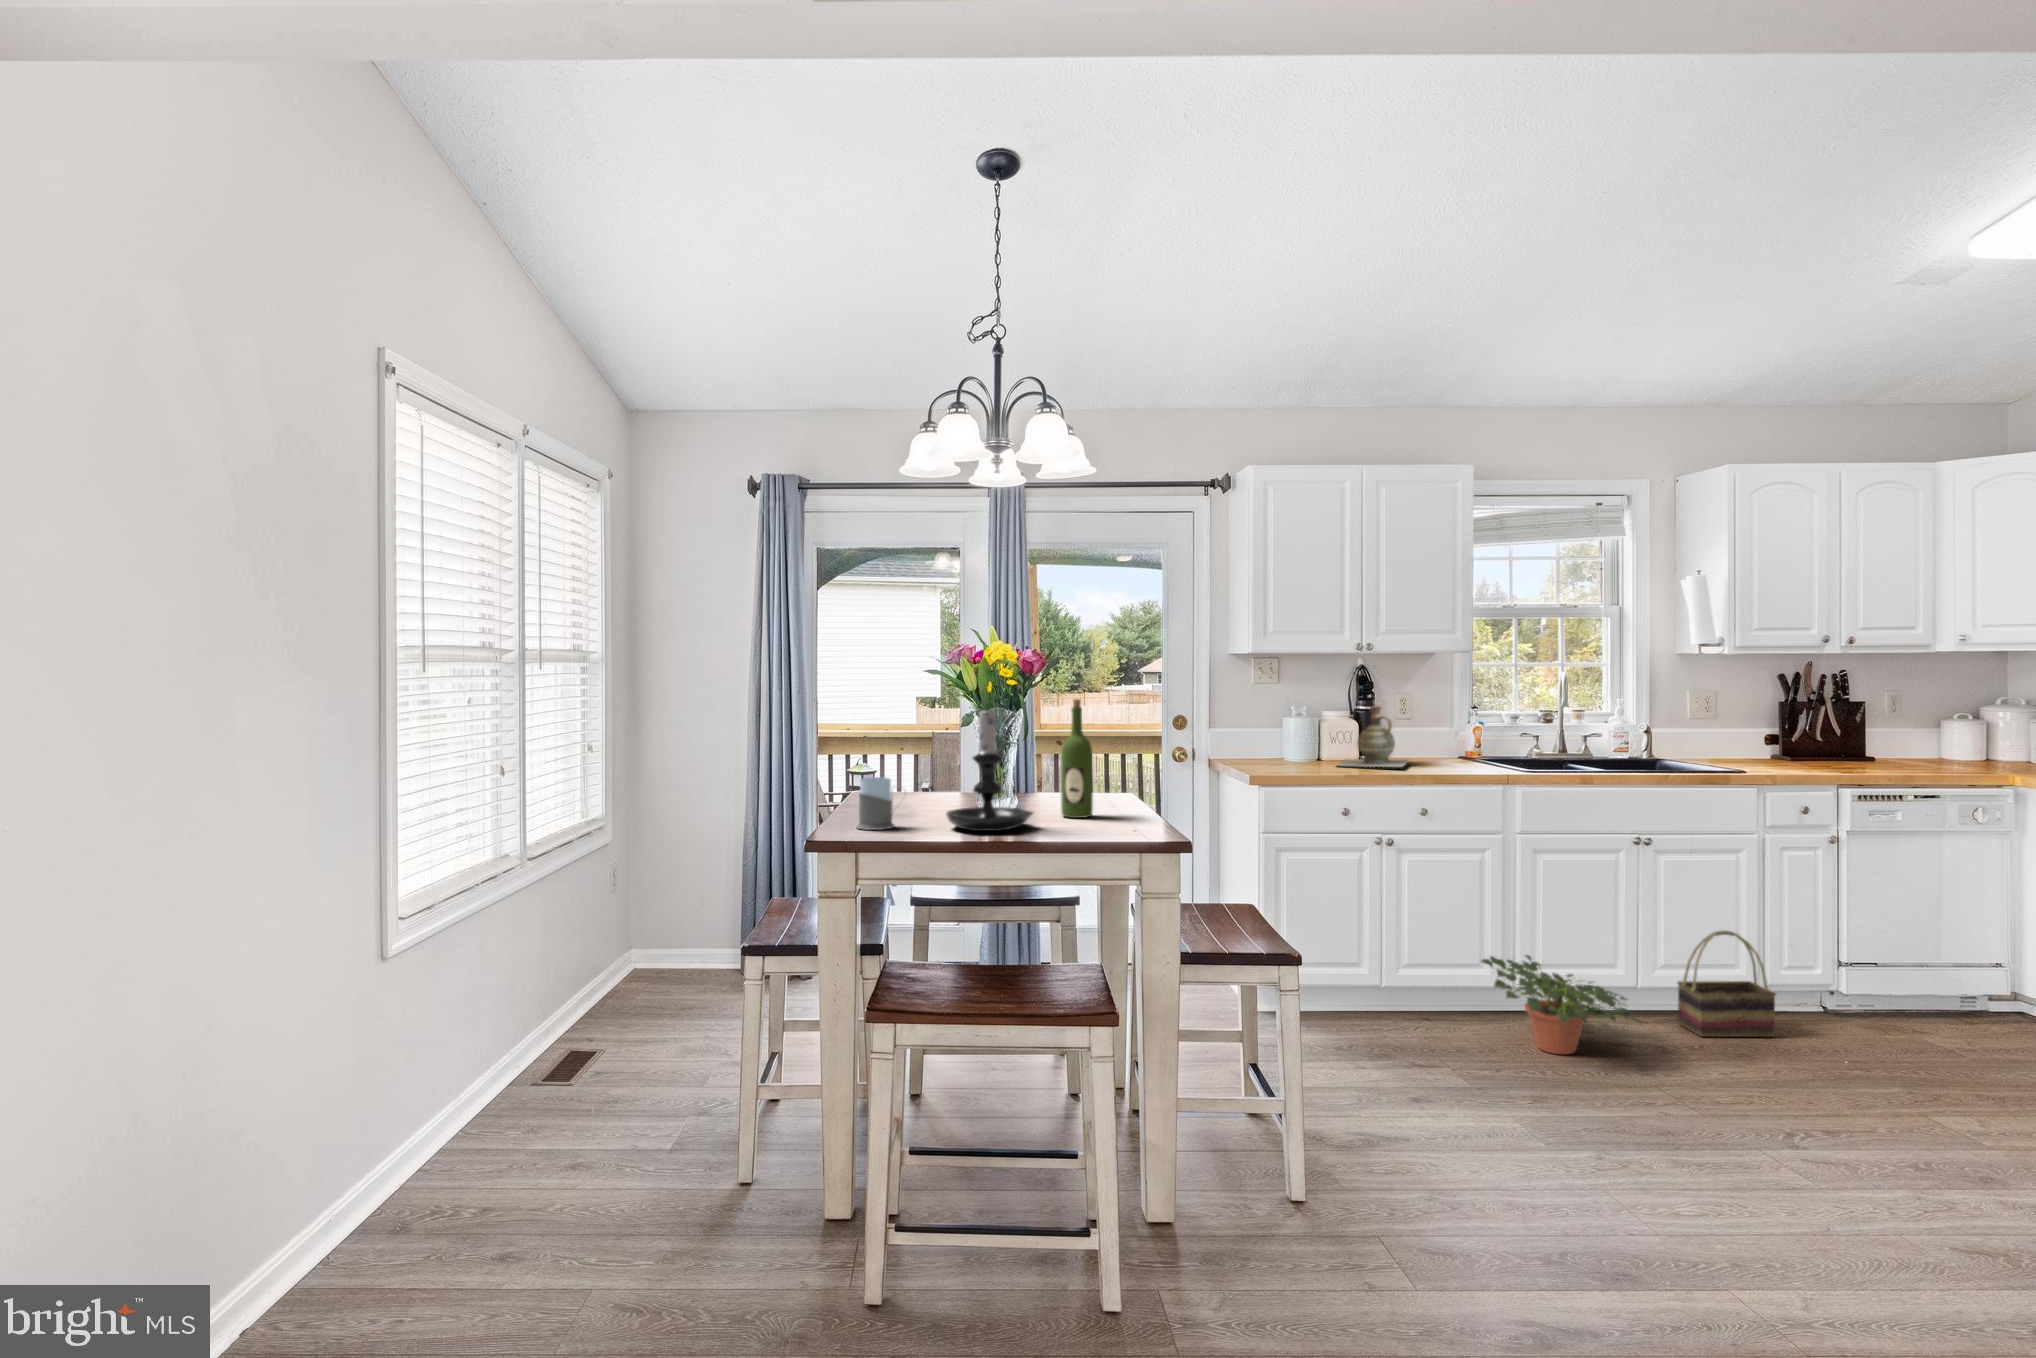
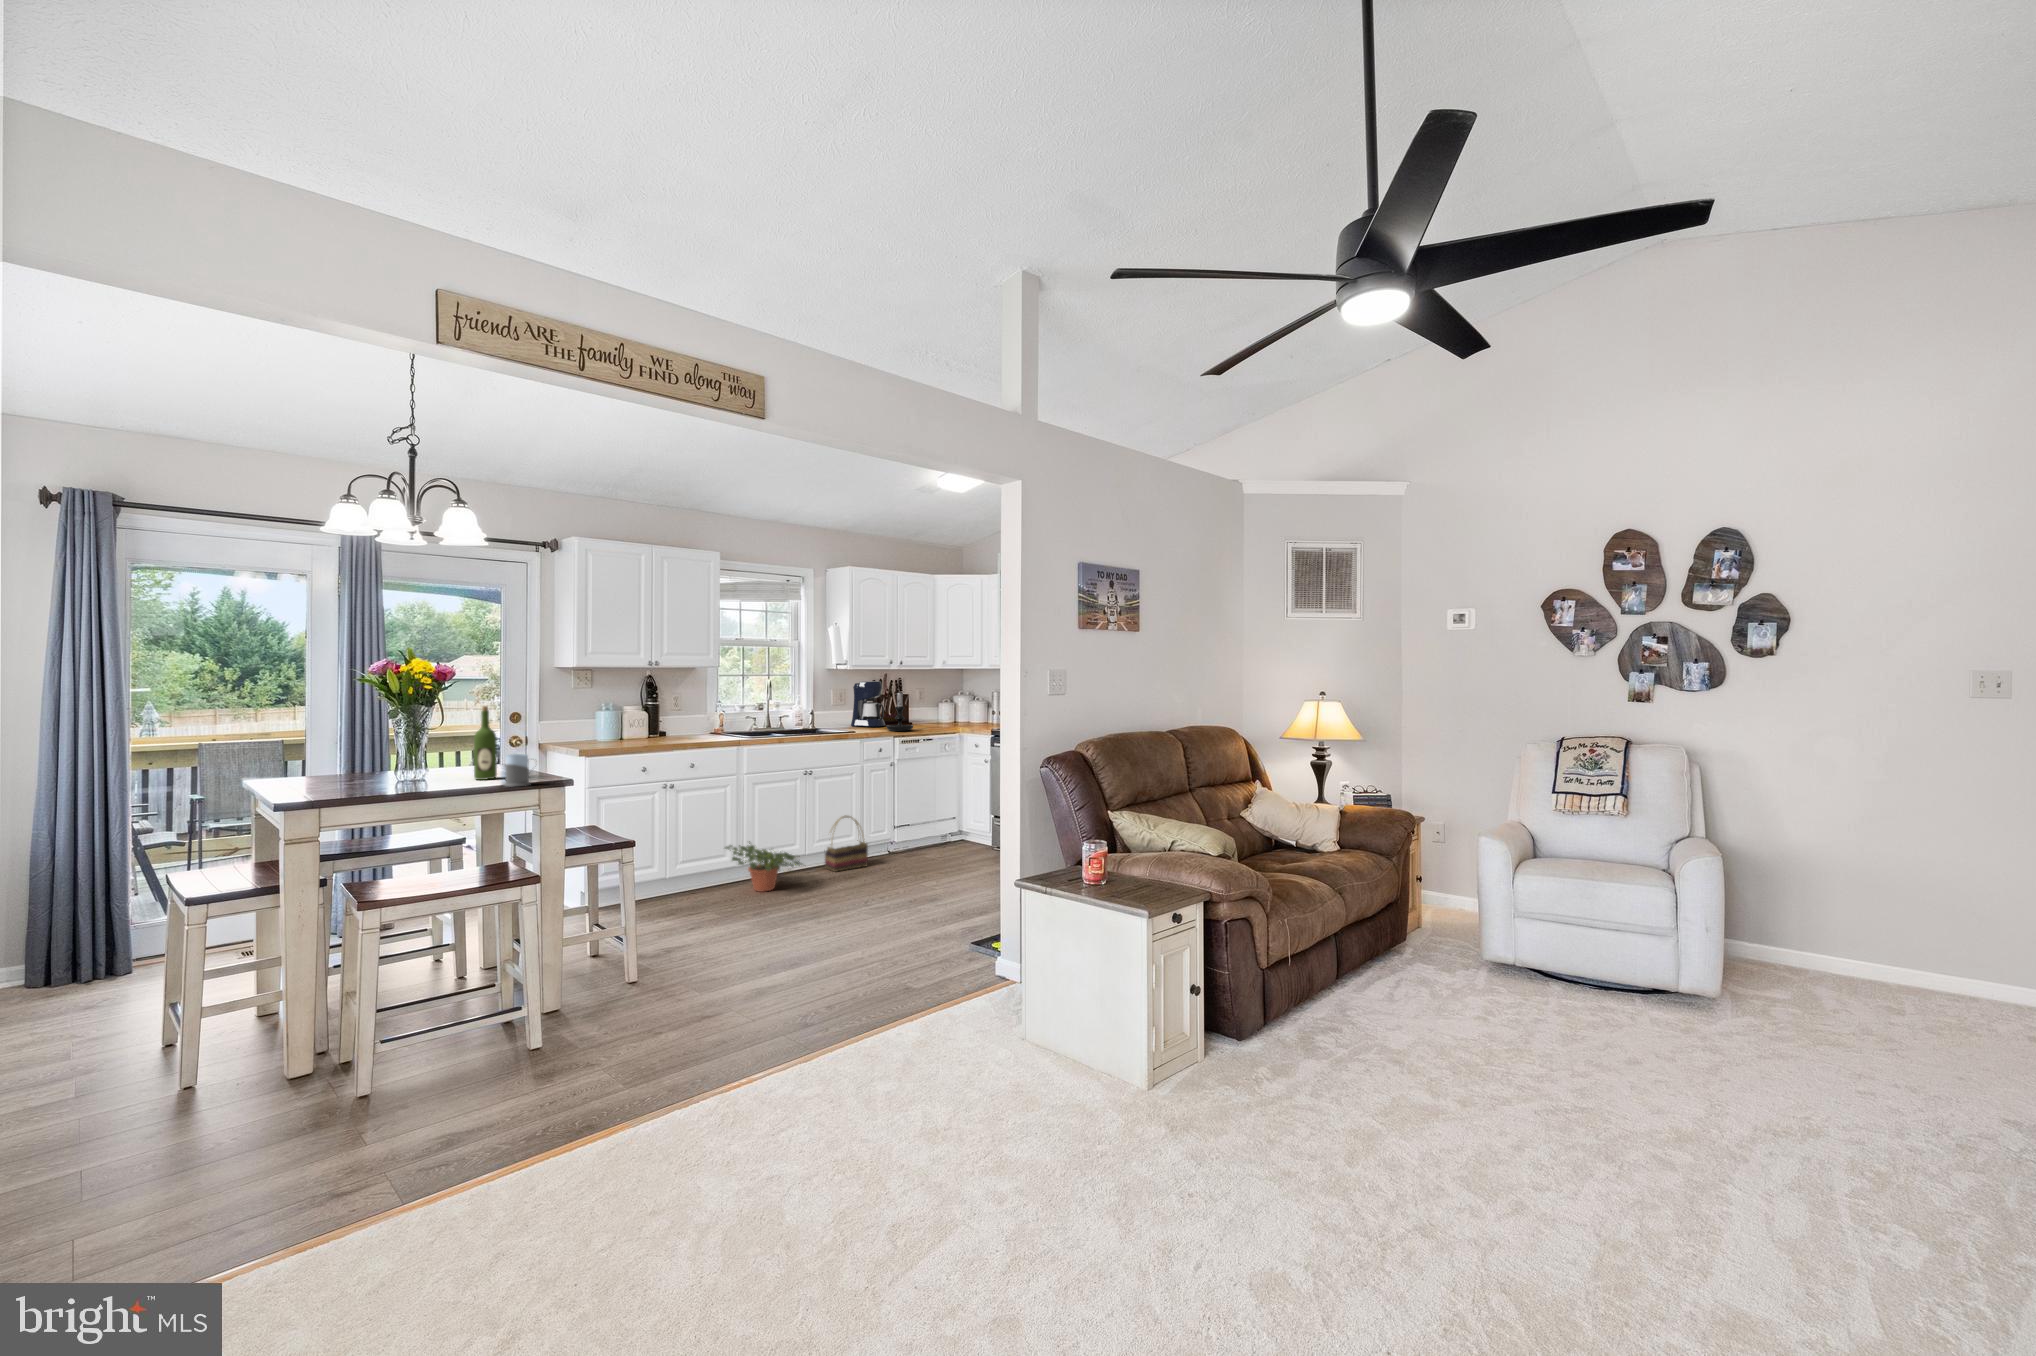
coffee maker: none [1731,674,1809,761] -> present [851,681,885,726]
ceramic jug: present [1337,706,1408,767] -> none [633,704,681,742]
candle holder: present [946,711,1033,831] -> present [886,692,913,731]
mug: present [856,777,894,830] -> present [505,754,530,786]

